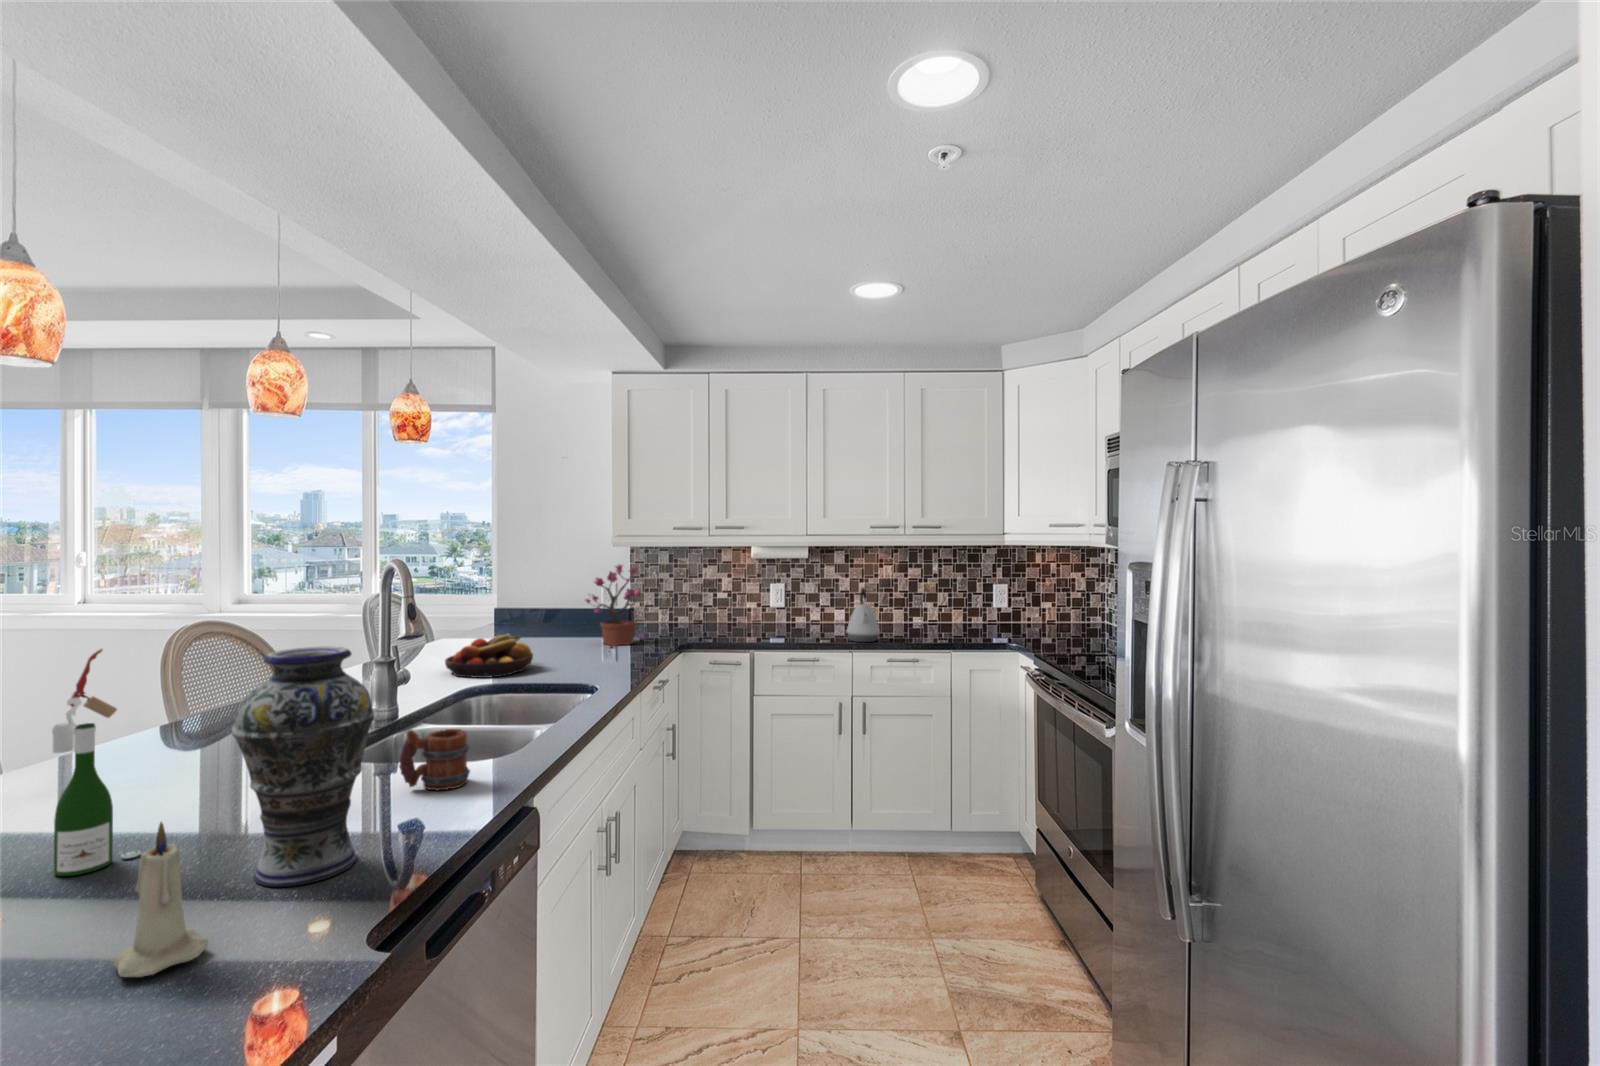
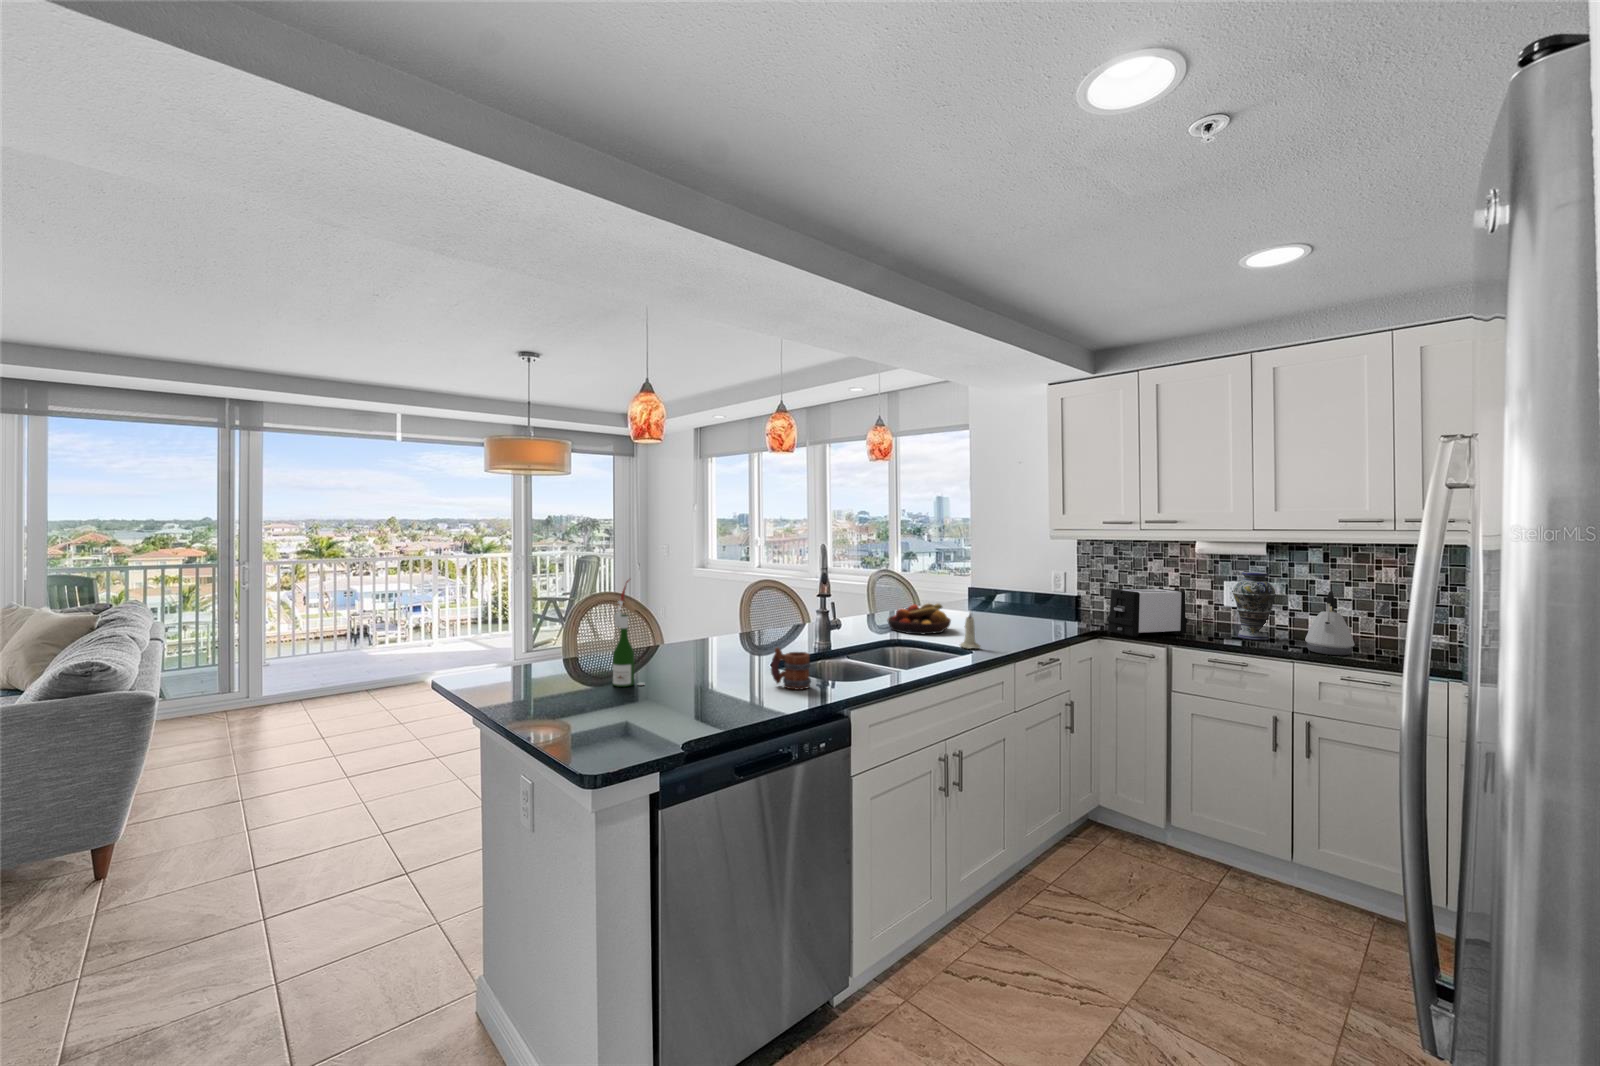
potted plant: present [585,565,644,648] -> none [1017,554,1076,626]
toaster: none [686,595,752,647] -> present [1107,588,1188,637]
vase: present [232,646,375,887] -> present [1233,572,1276,640]
candle: present [113,822,209,977] -> present [960,612,980,649]

